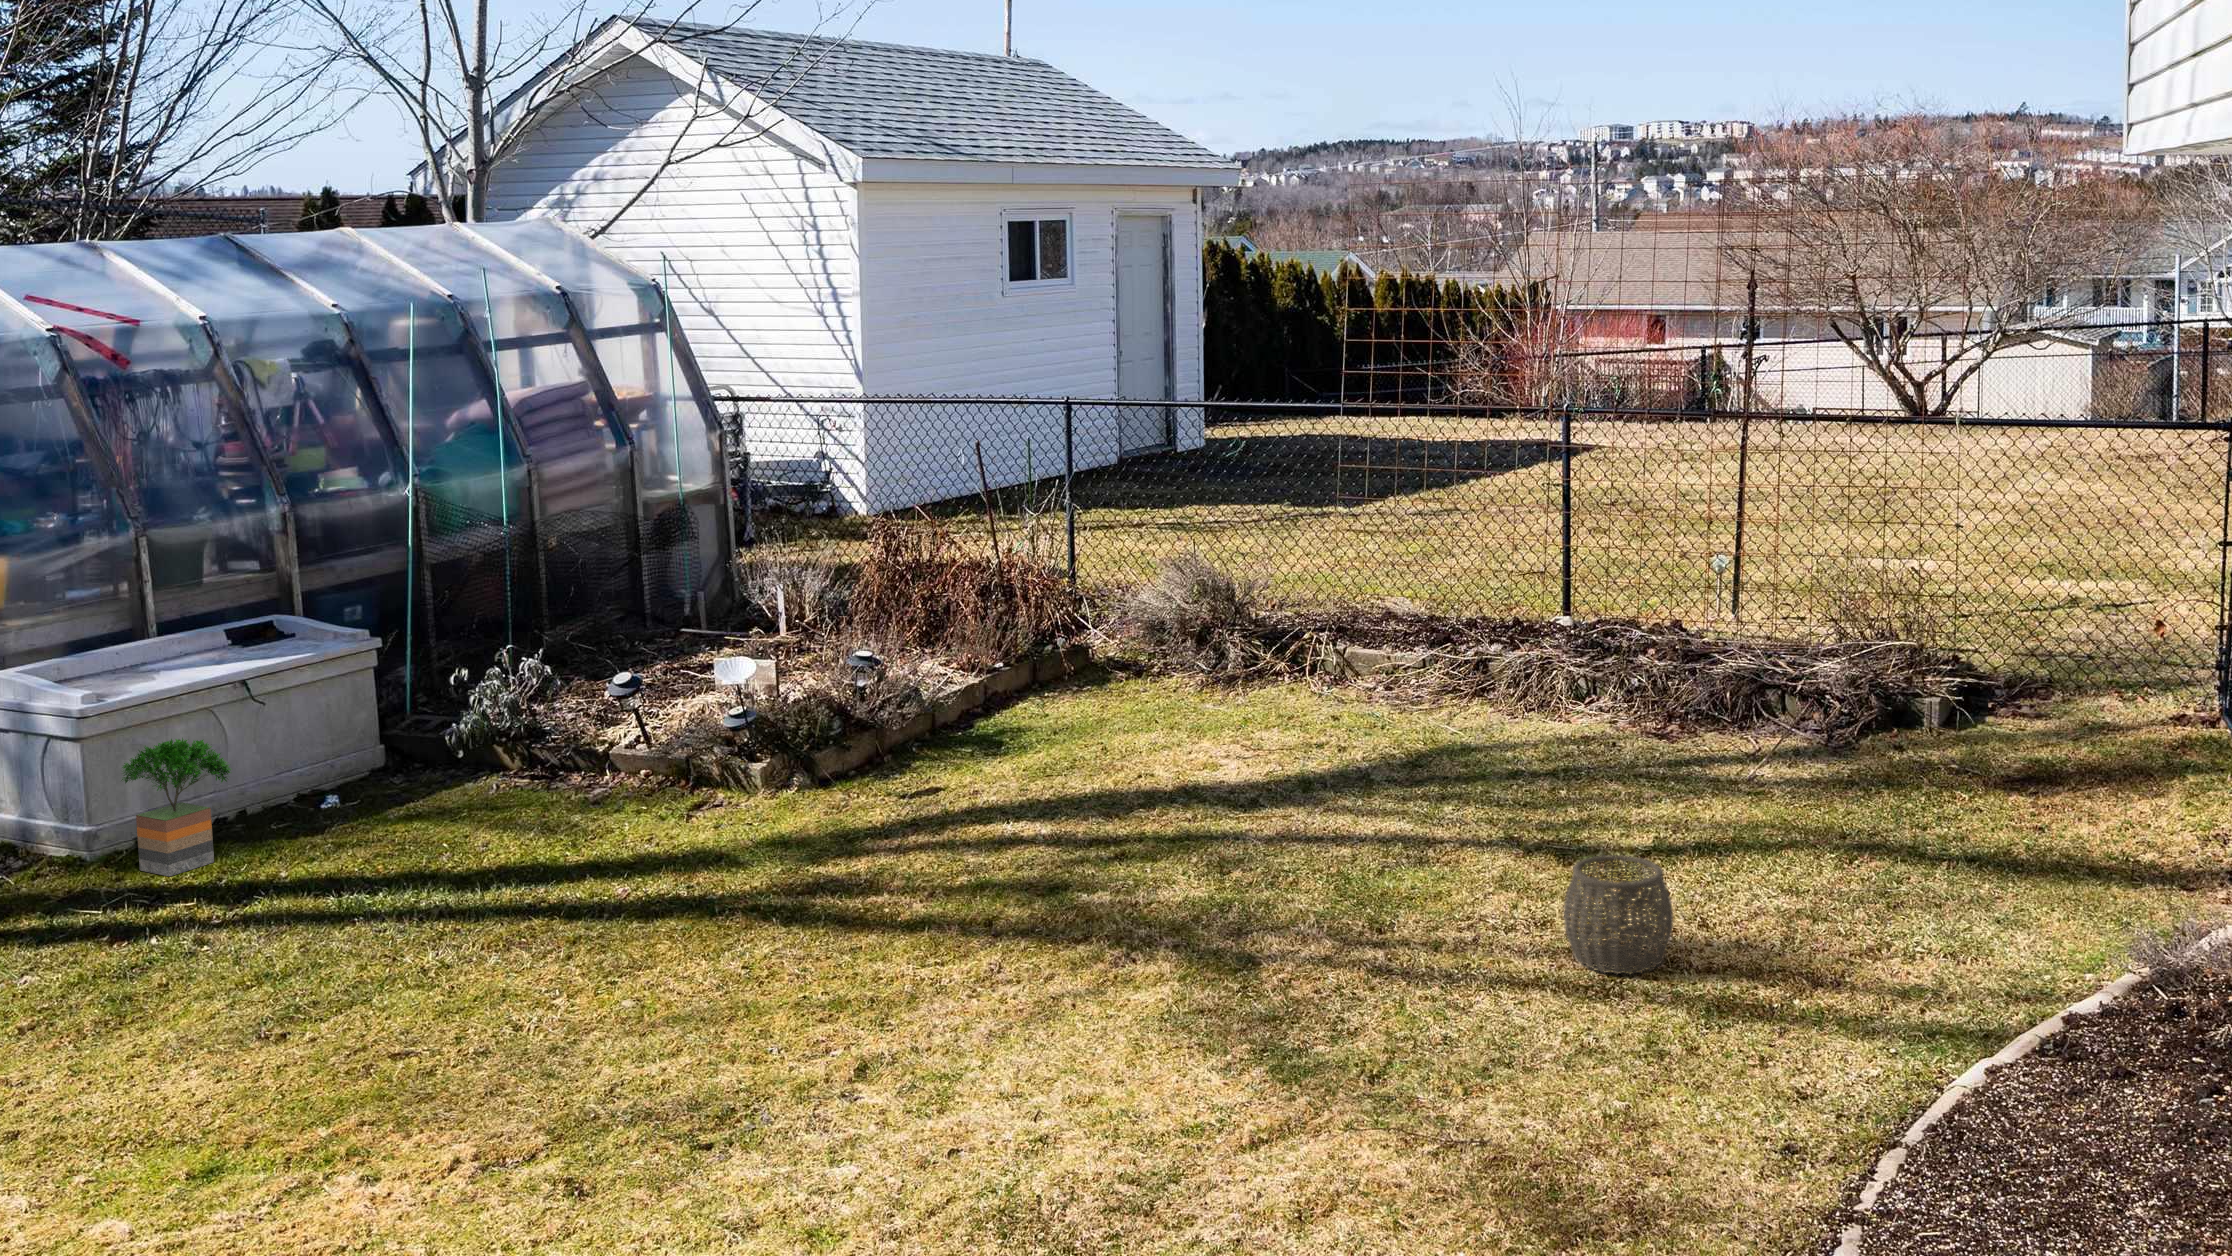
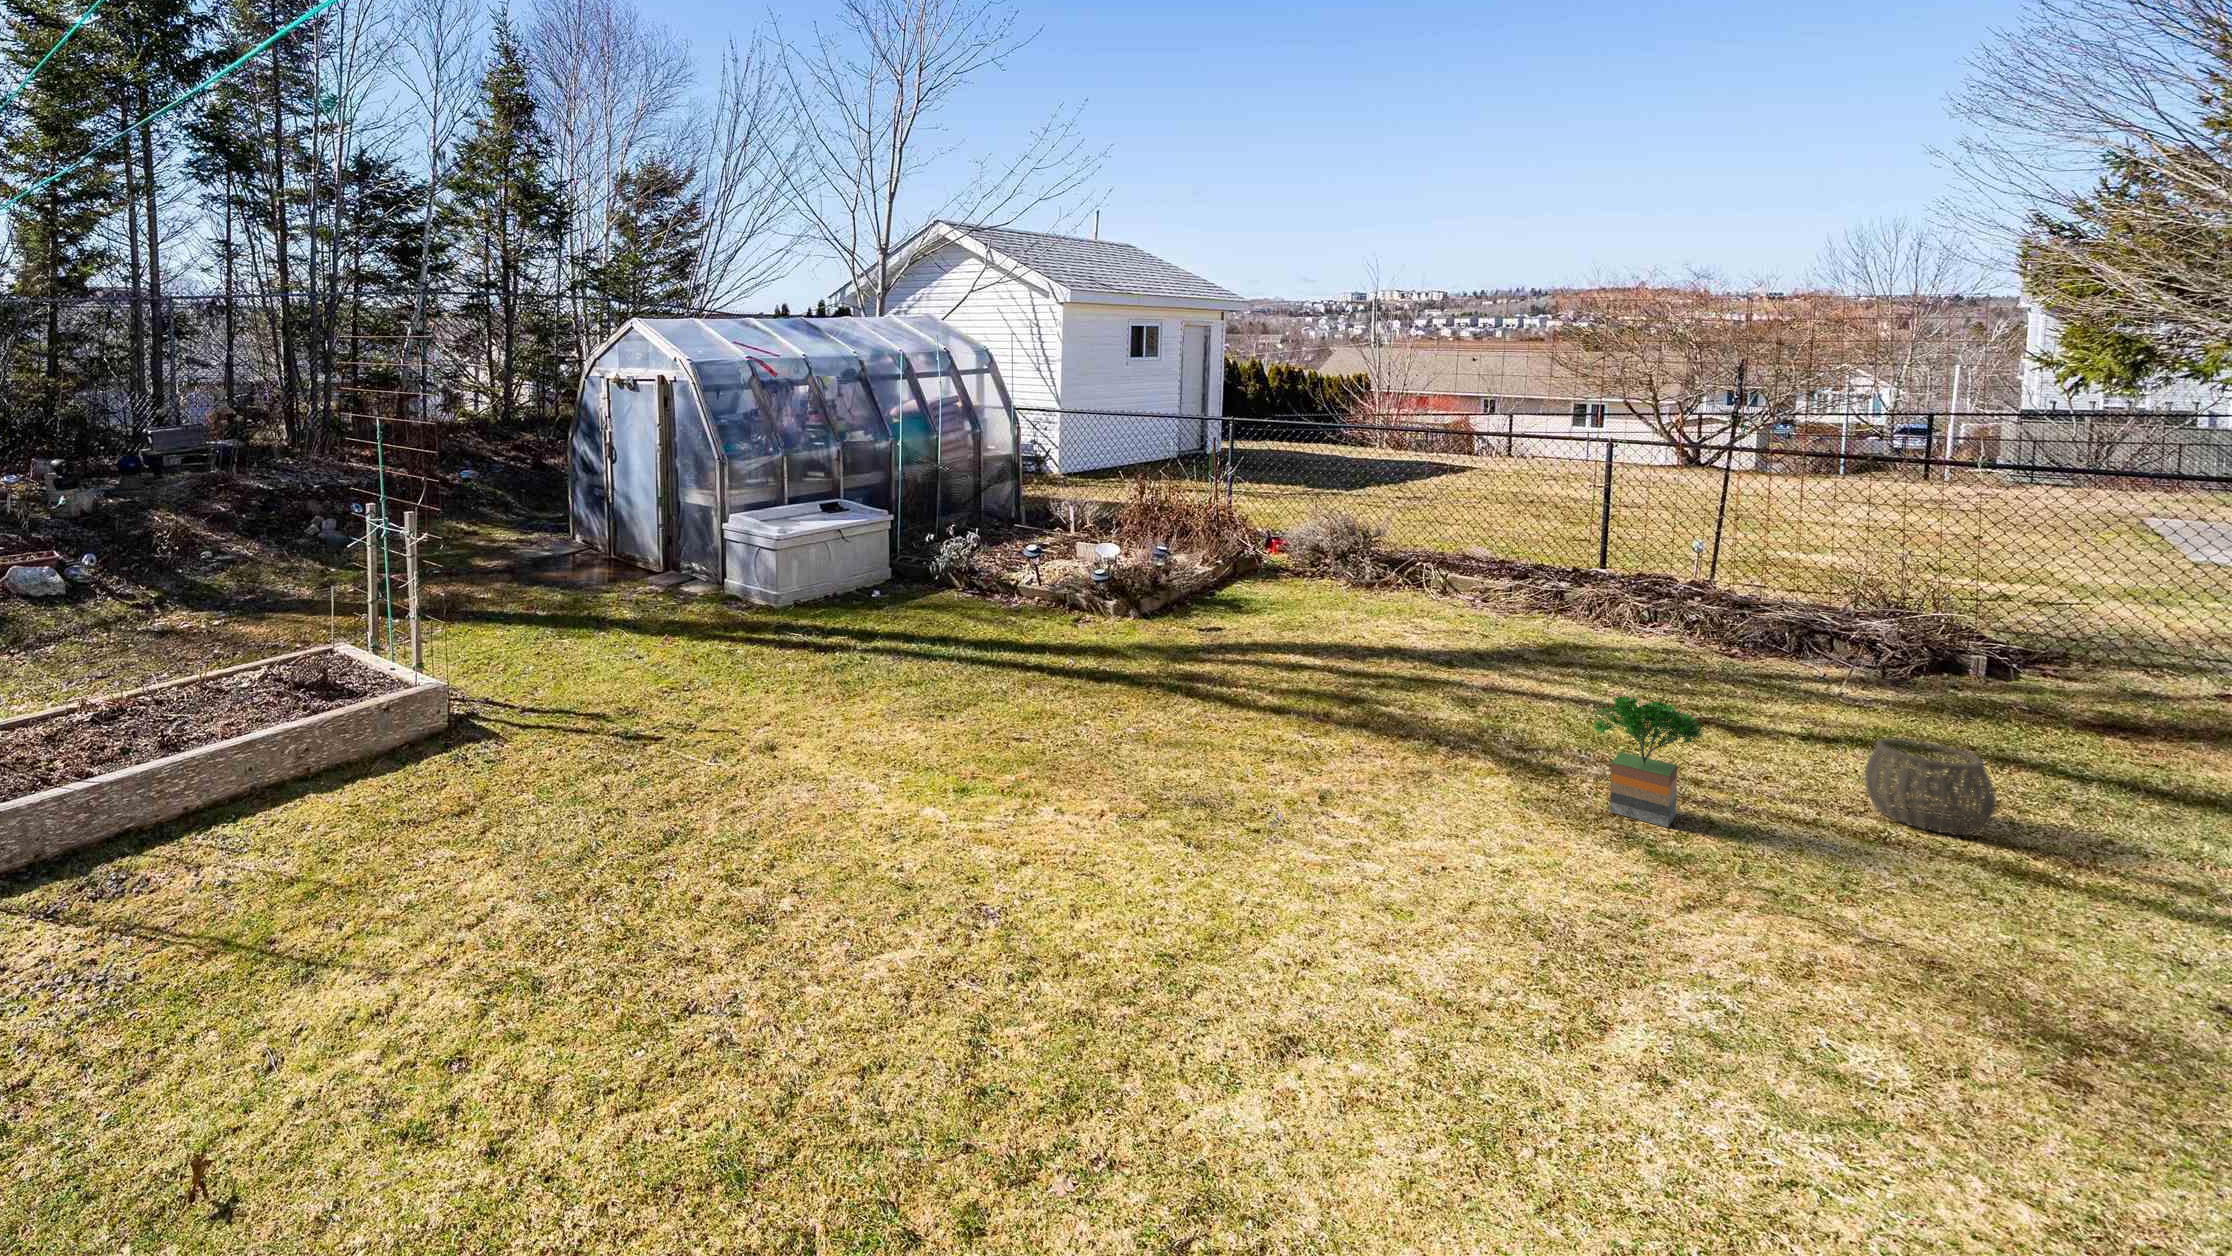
potted tree: present [121,738,231,876] -> present [1593,696,1703,827]

